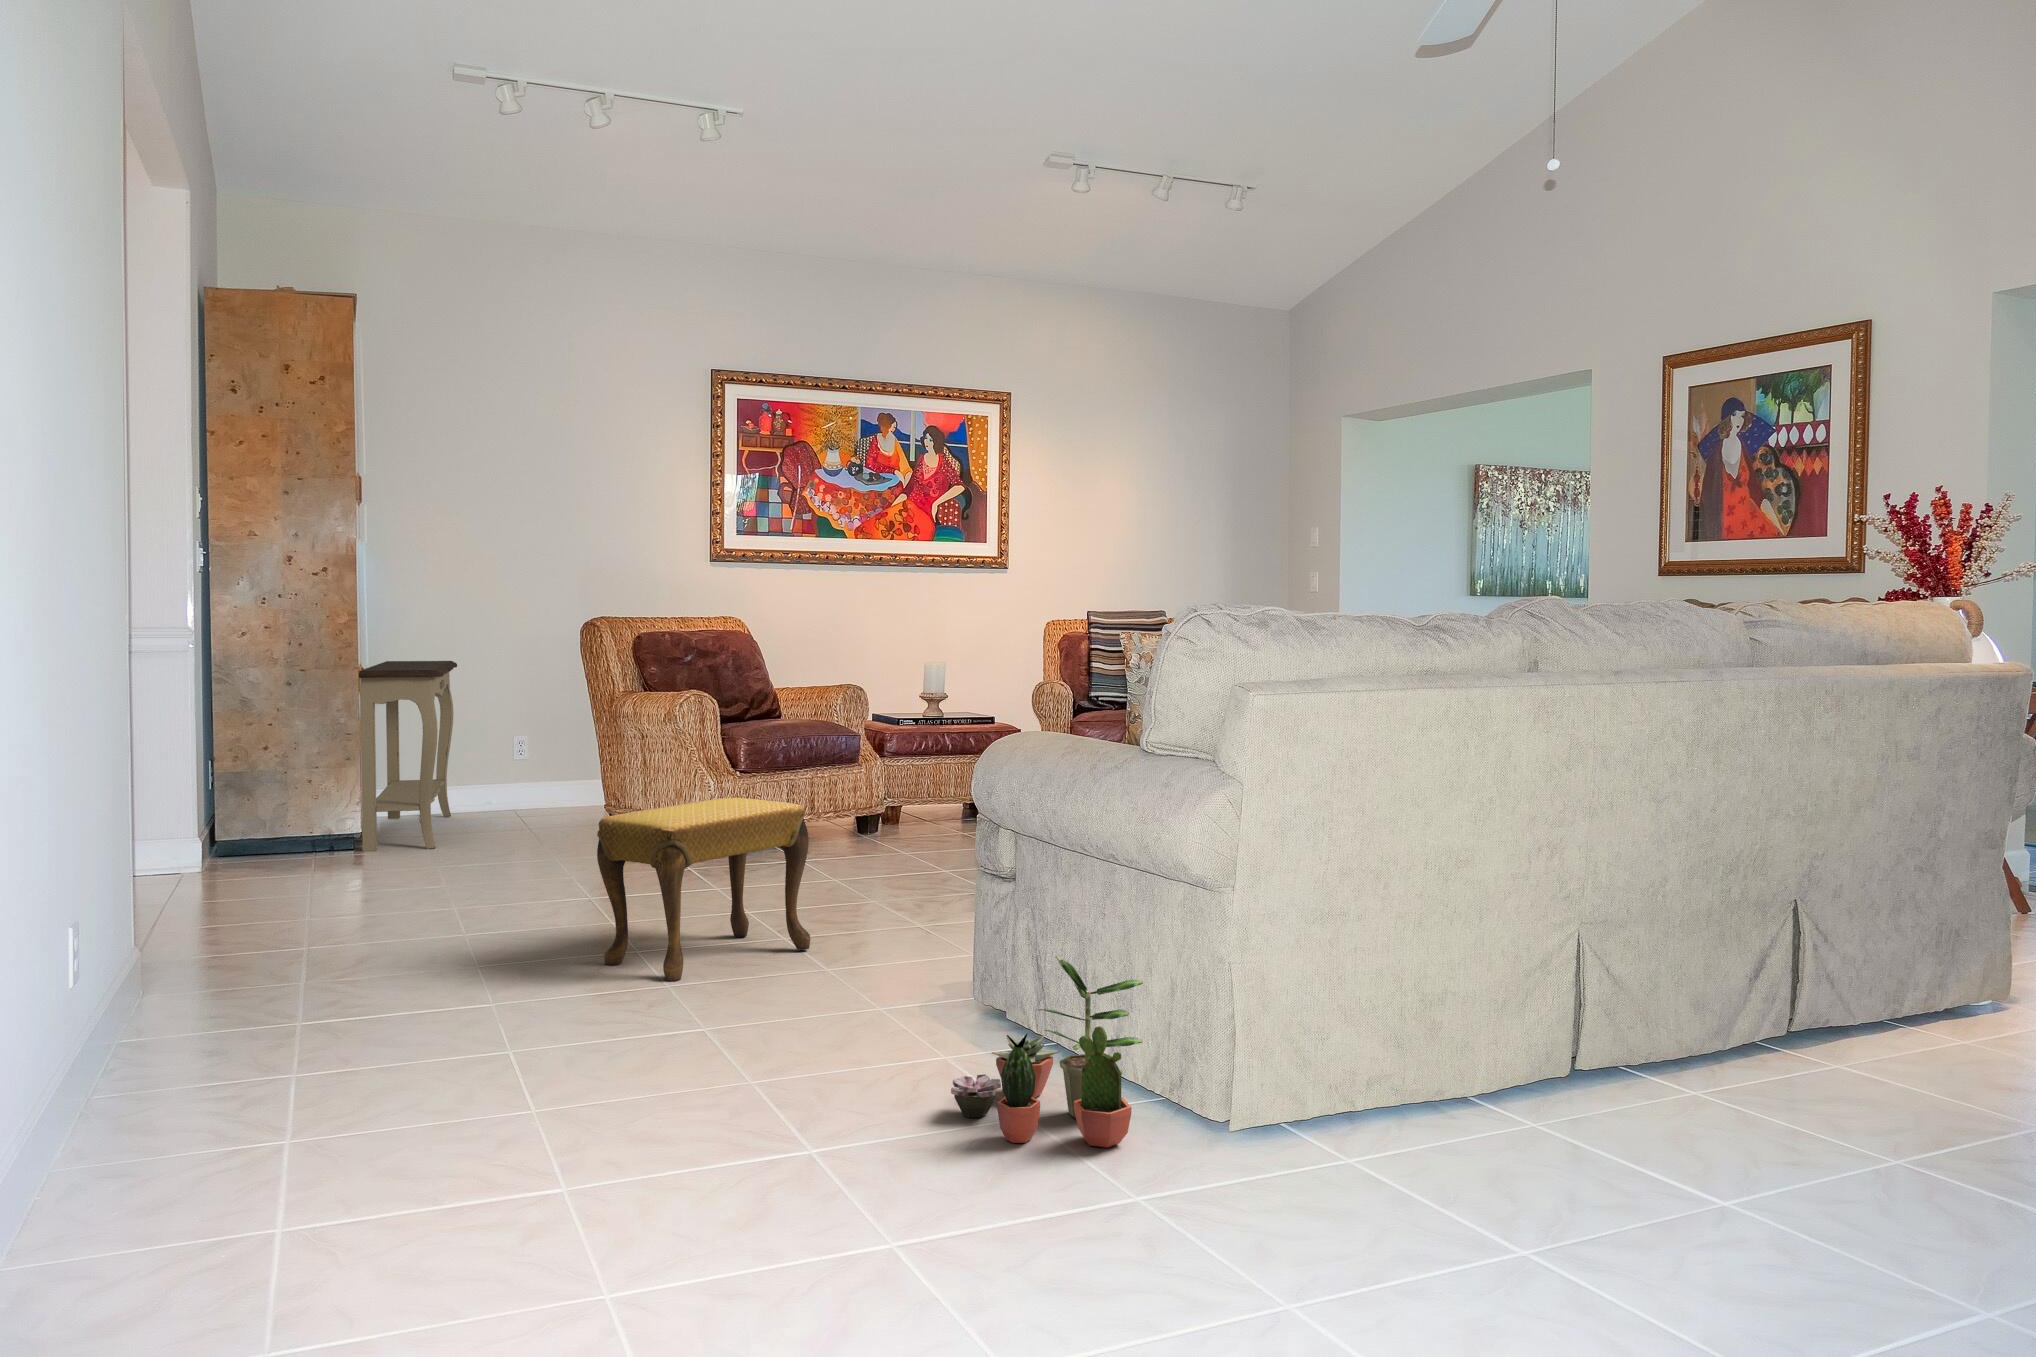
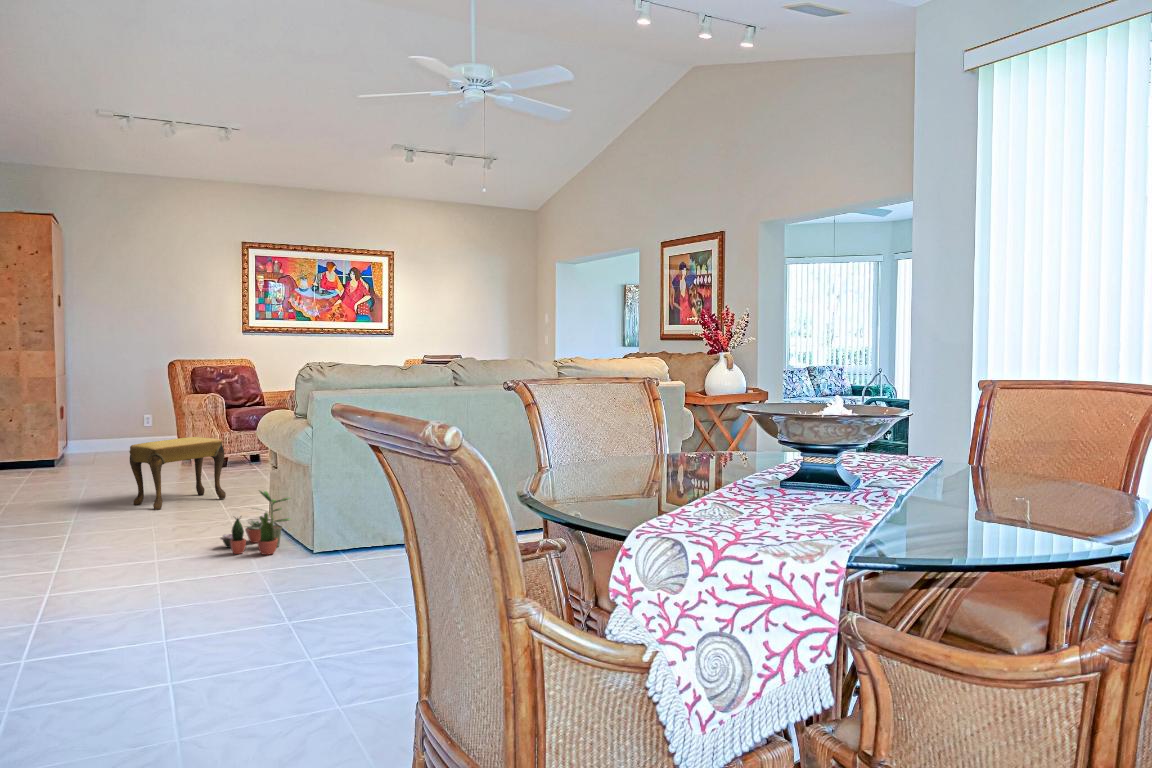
console table: present [359,661,457,852] -> none [57,379,115,465]

